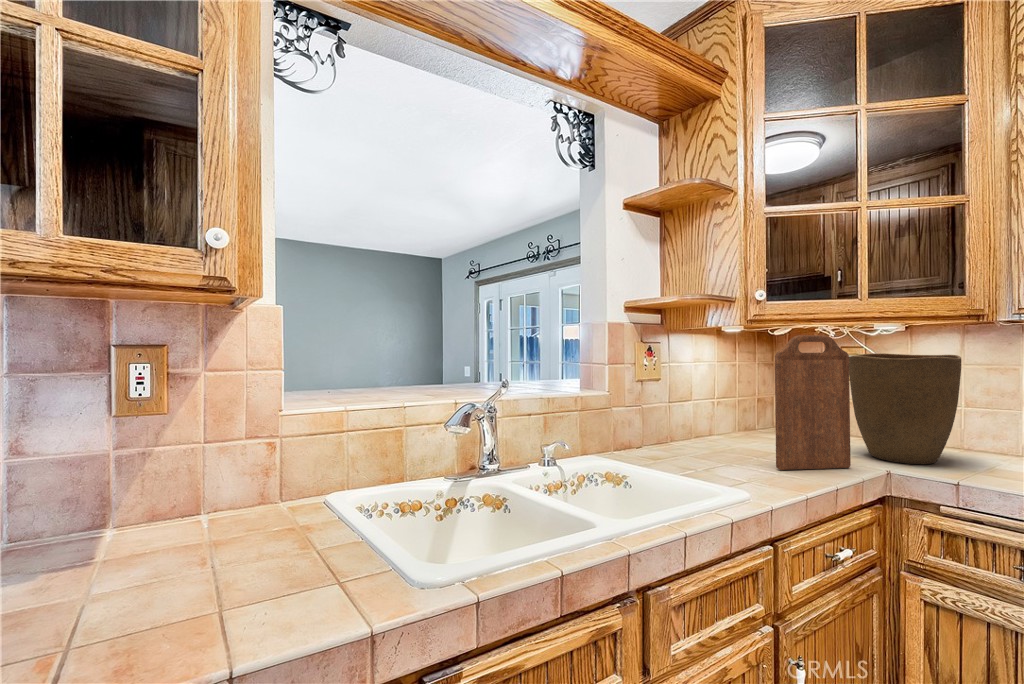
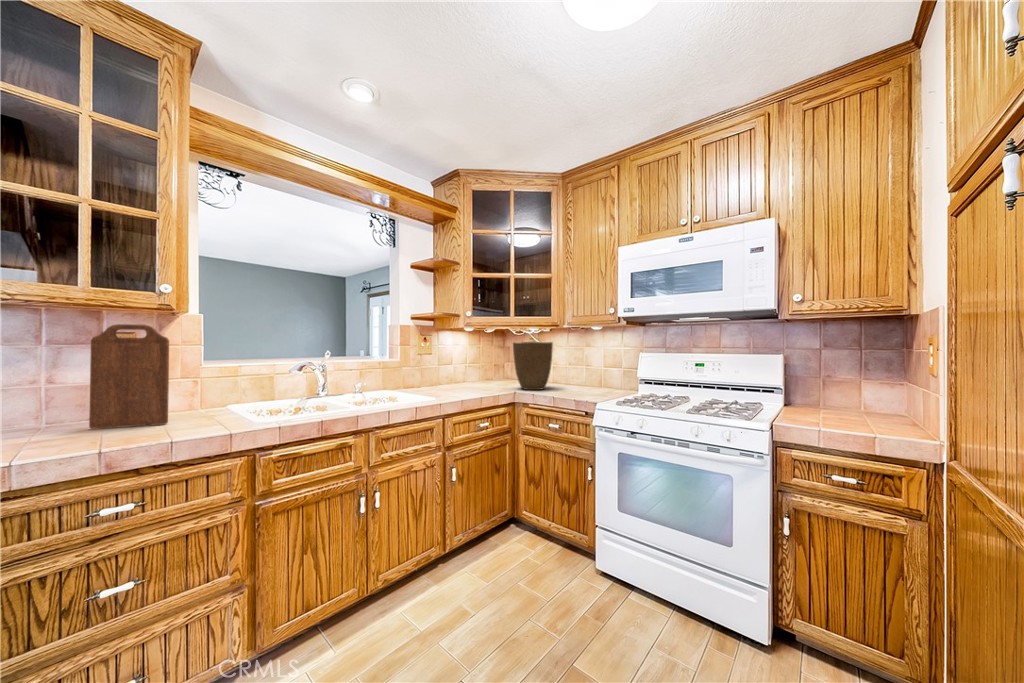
cutting board: present [775,335,851,470] -> present [89,324,169,428]

